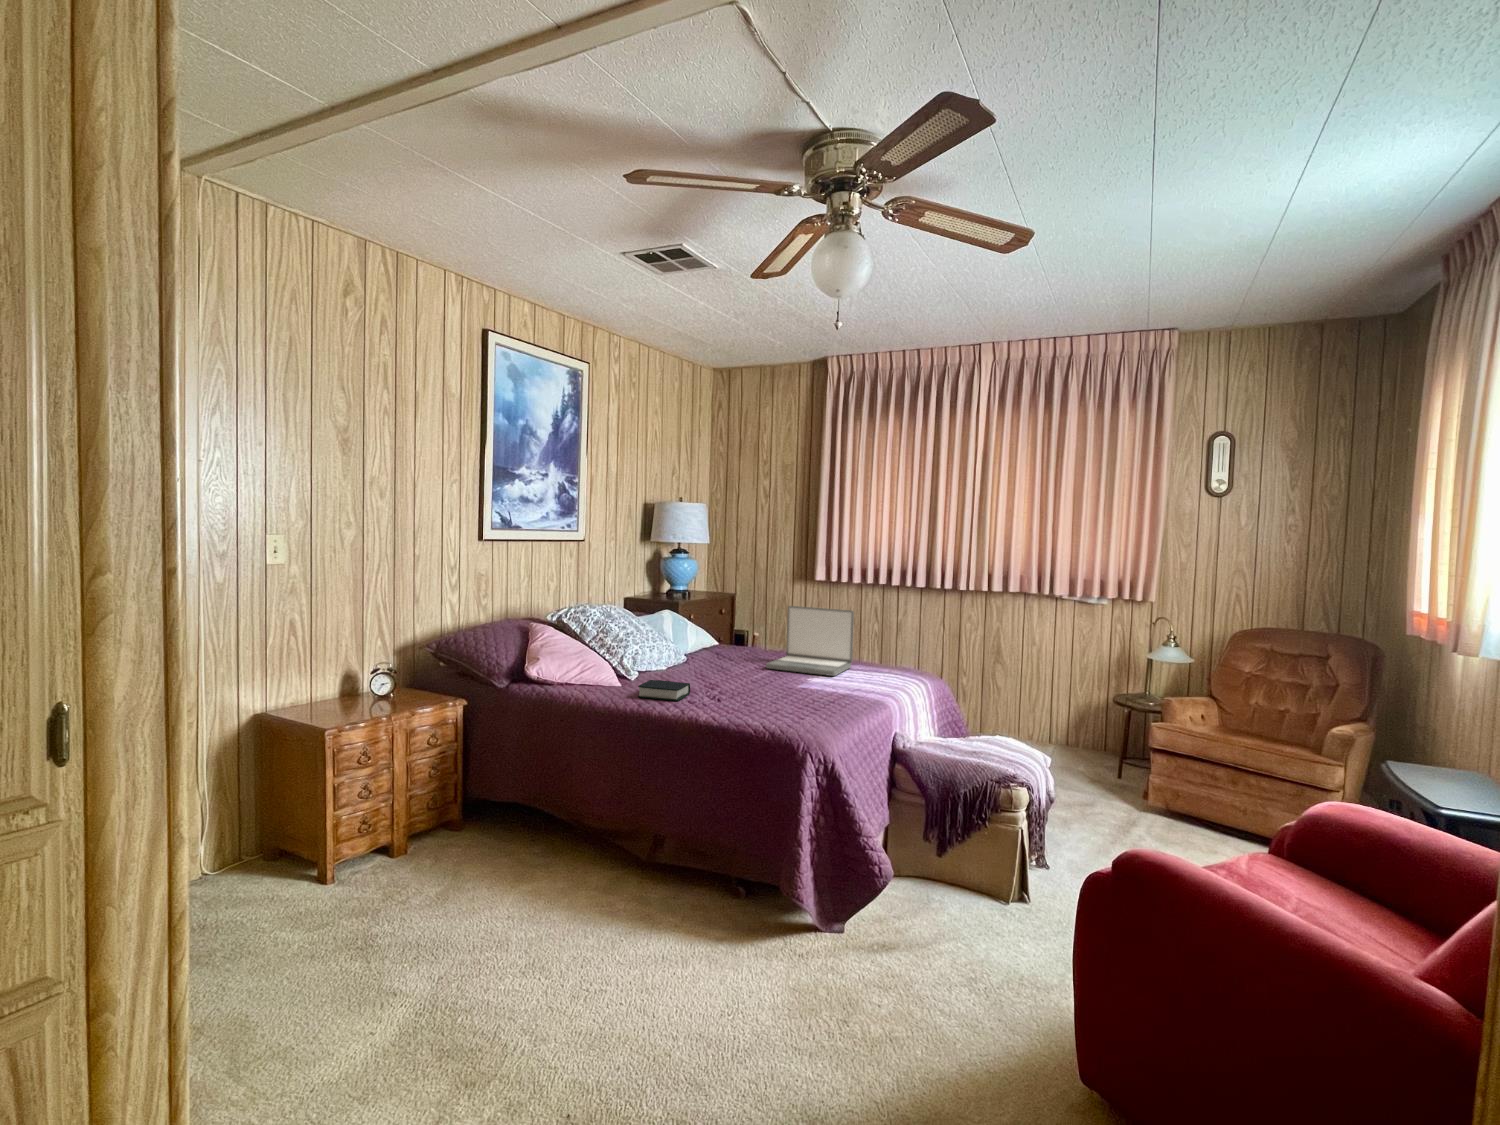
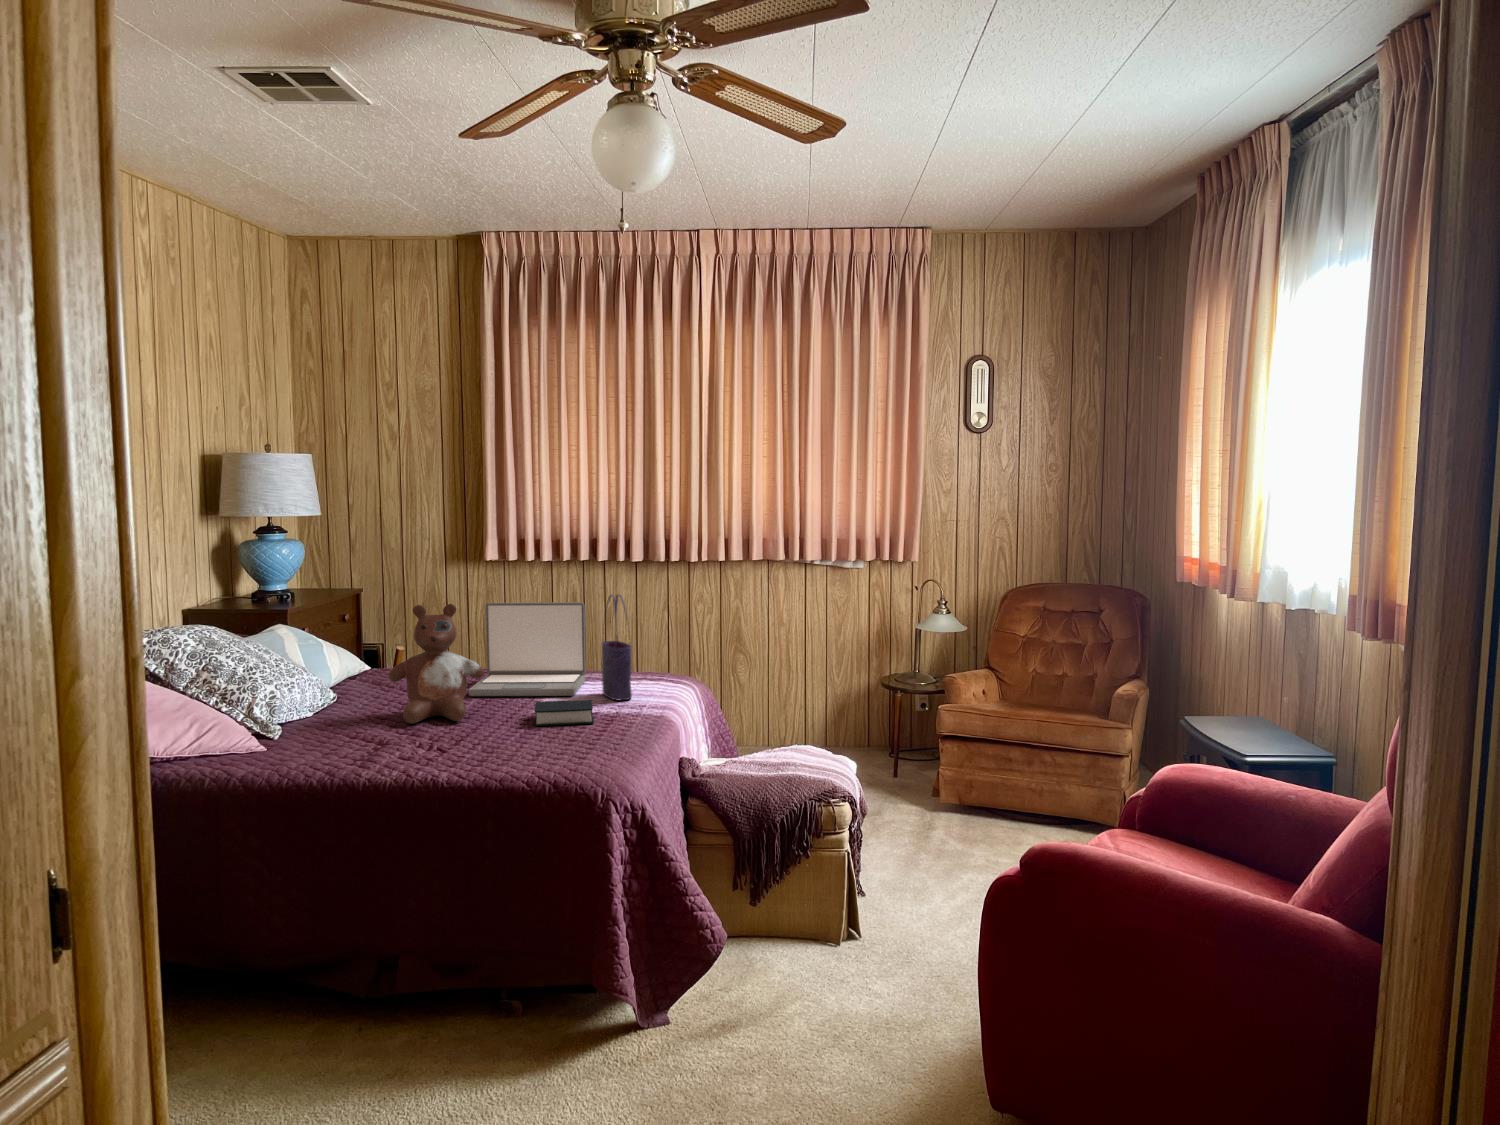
stuffed bear: none [708,601,769,683] -> present [389,604,484,724]
tote bag: none [856,605,876,684] -> present [602,595,632,700]
book: present [638,680,690,701] -> present [535,700,594,726]

